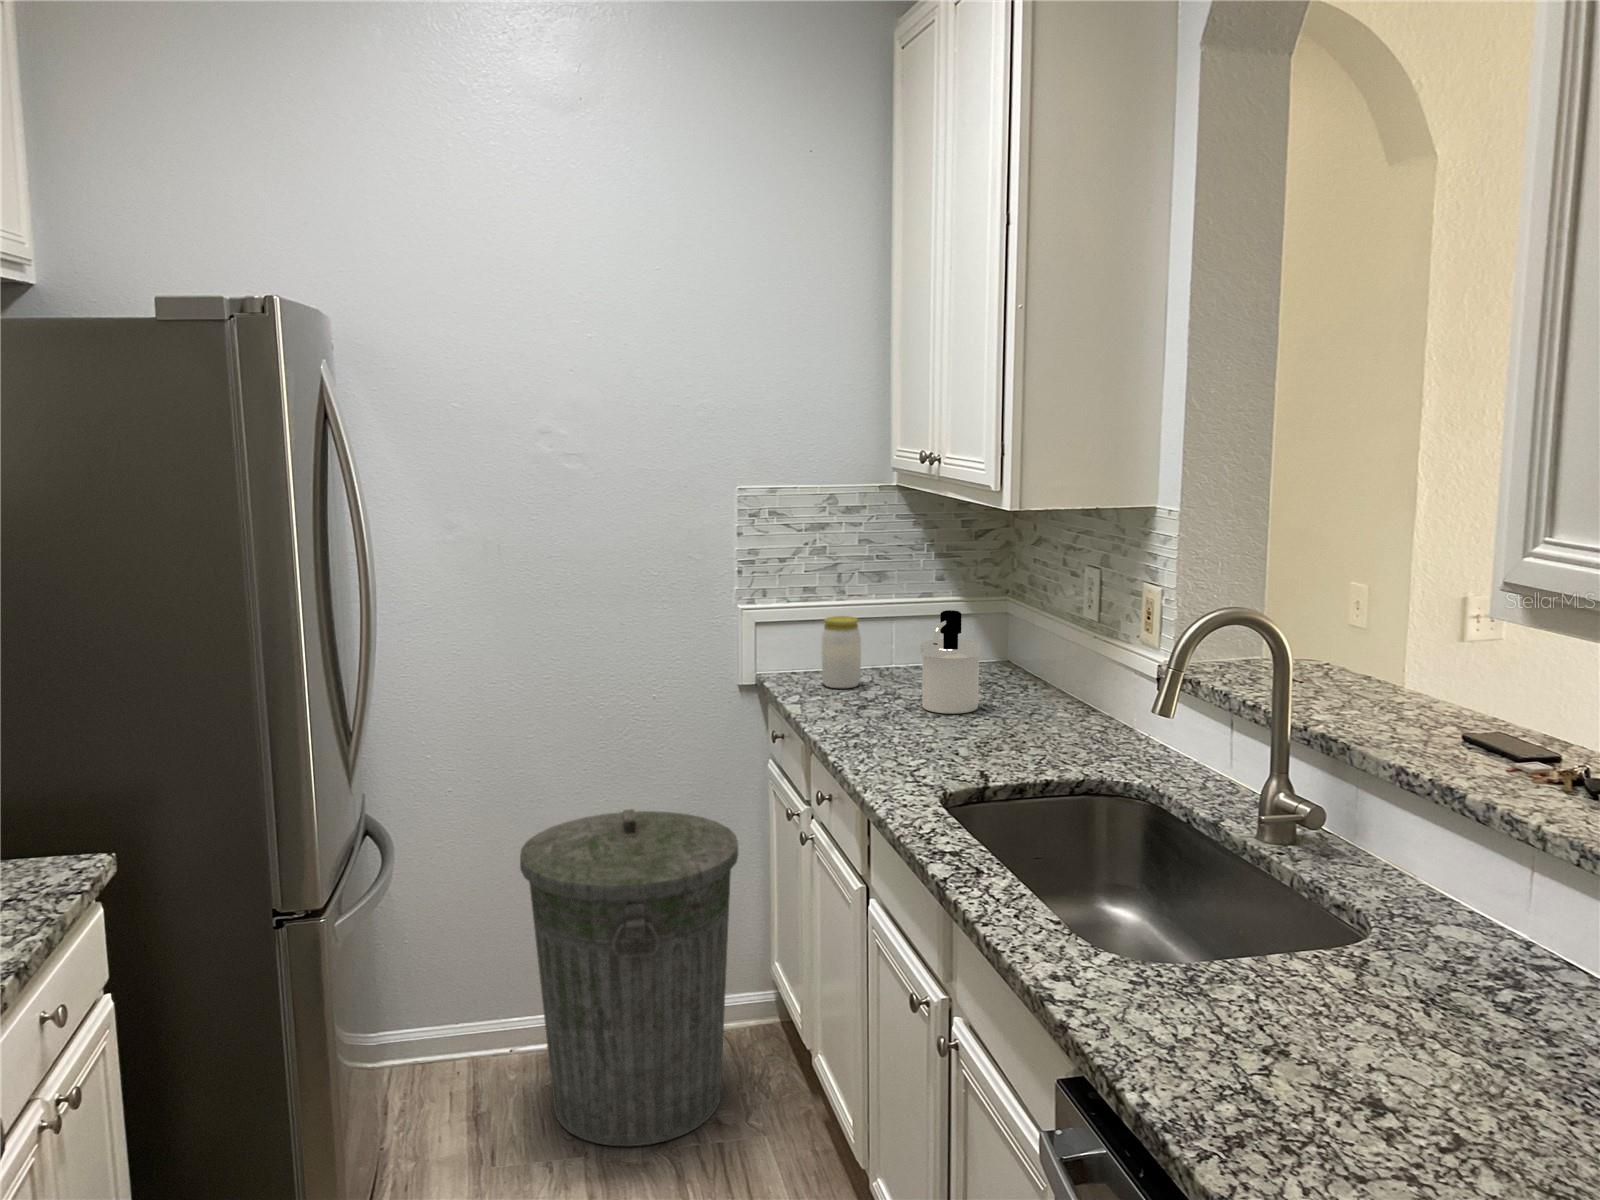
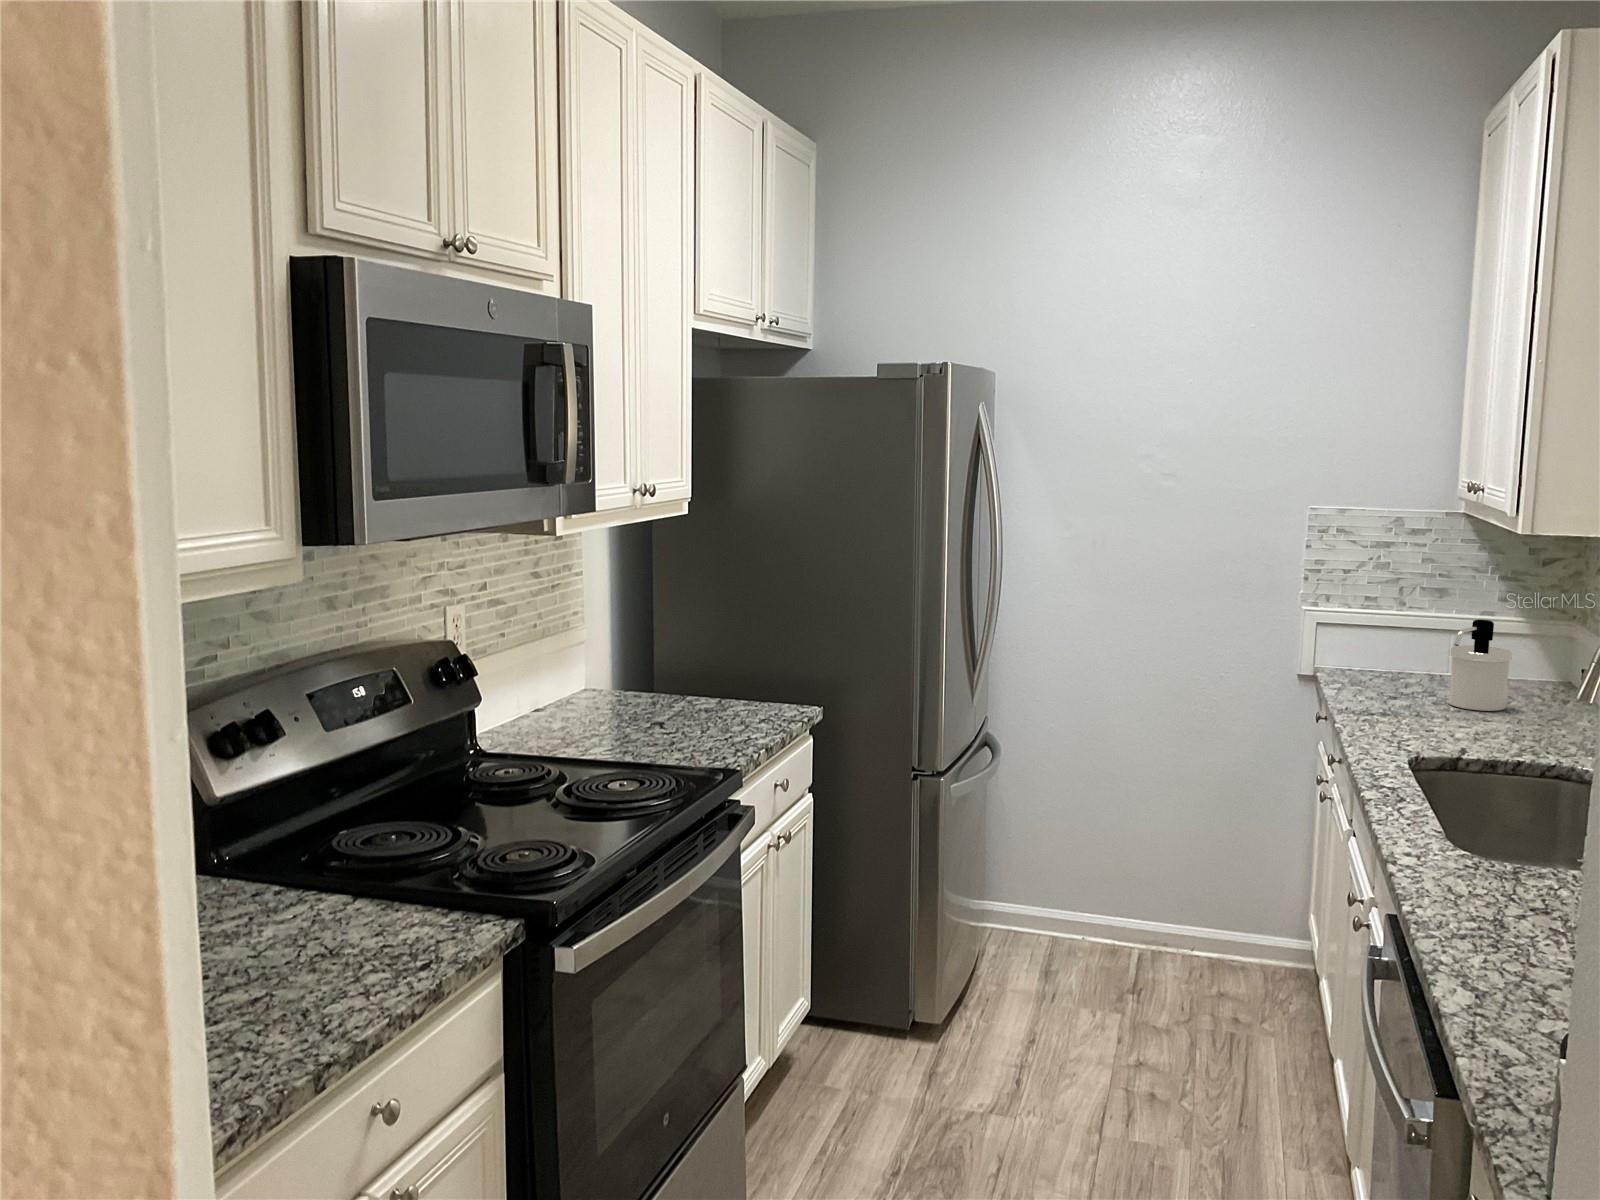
jar: present [822,616,861,688] -> none [1368,621,1407,683]
trash can: present [520,809,738,1146] -> none [1093,757,1274,1023]

